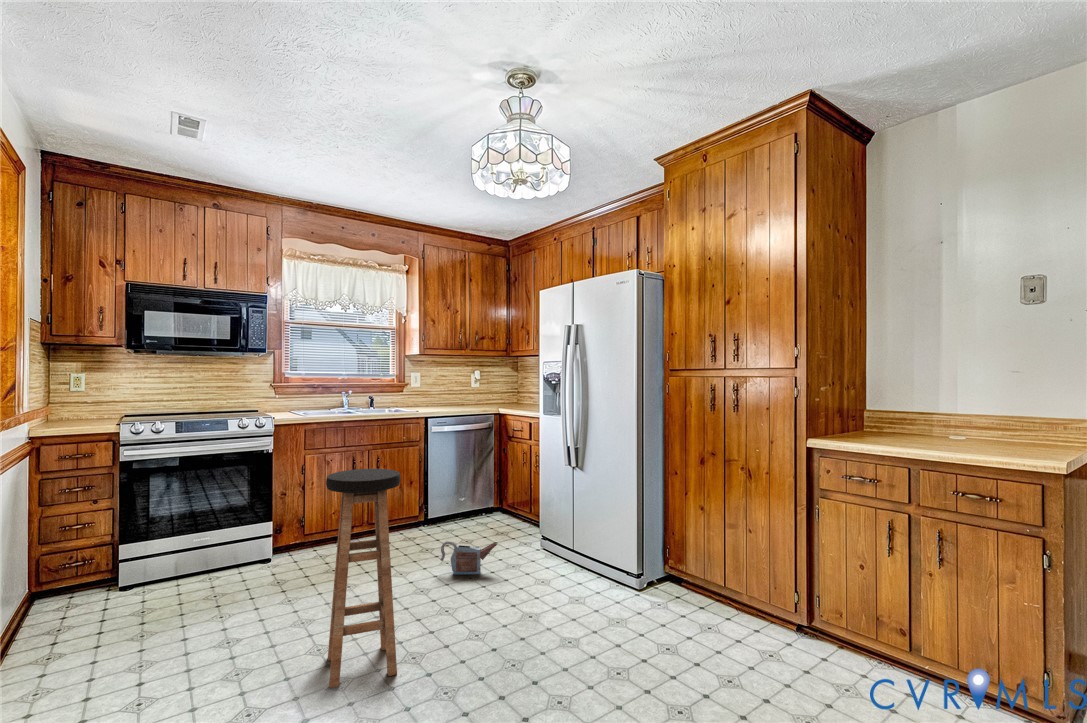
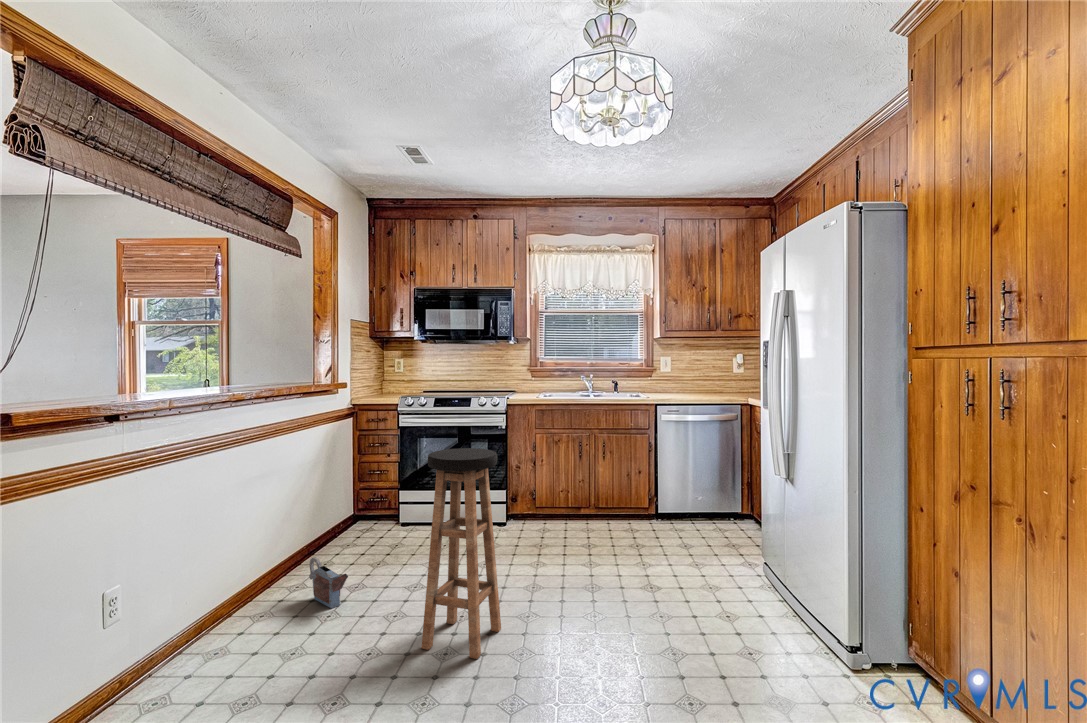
watering can: present [440,541,497,574] -> present [309,557,348,608]

